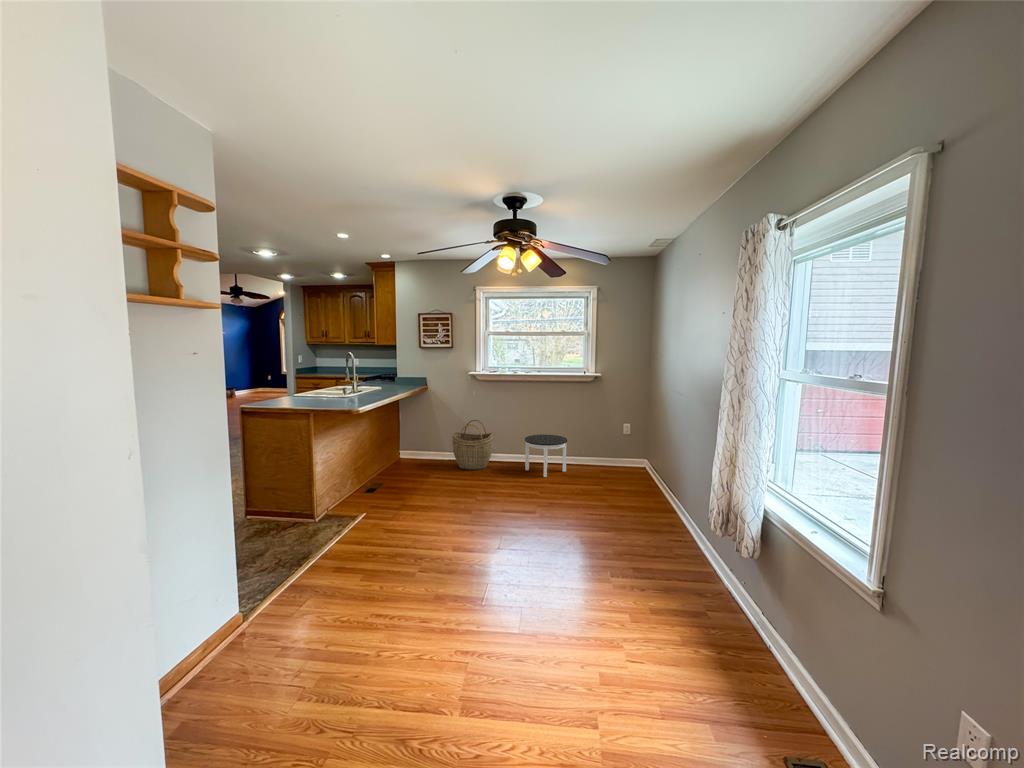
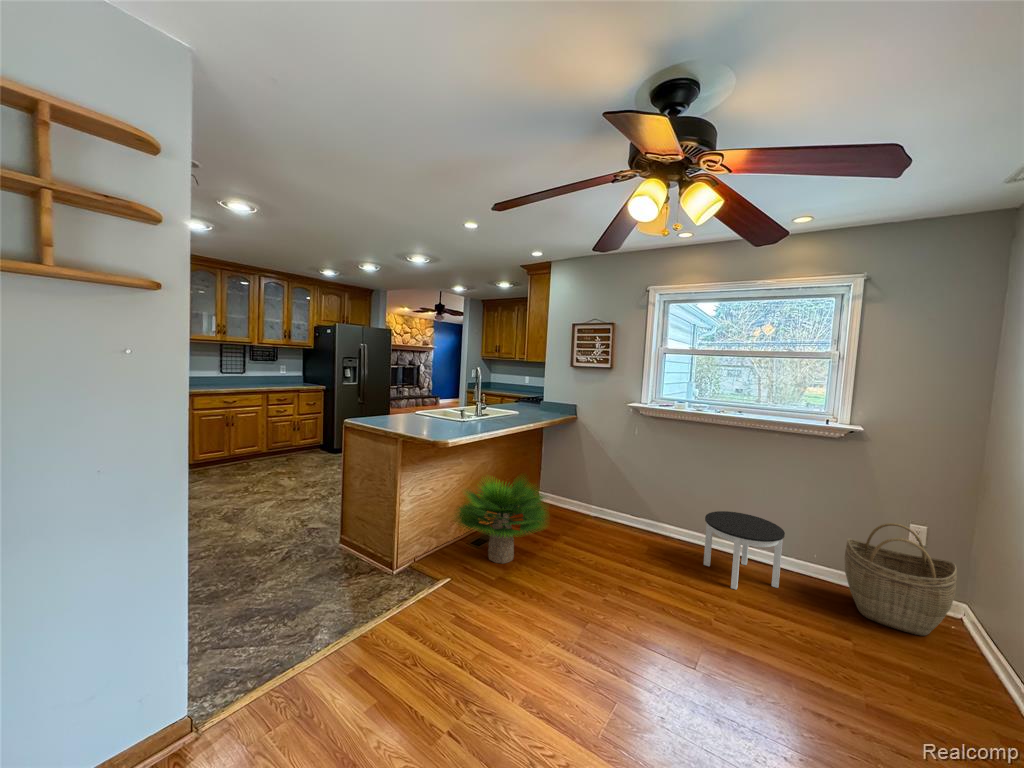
woven basket: present [452,420,493,470] -> present [845,523,957,636]
potted plant: none [353,427,434,498] -> present [456,476,547,563]

